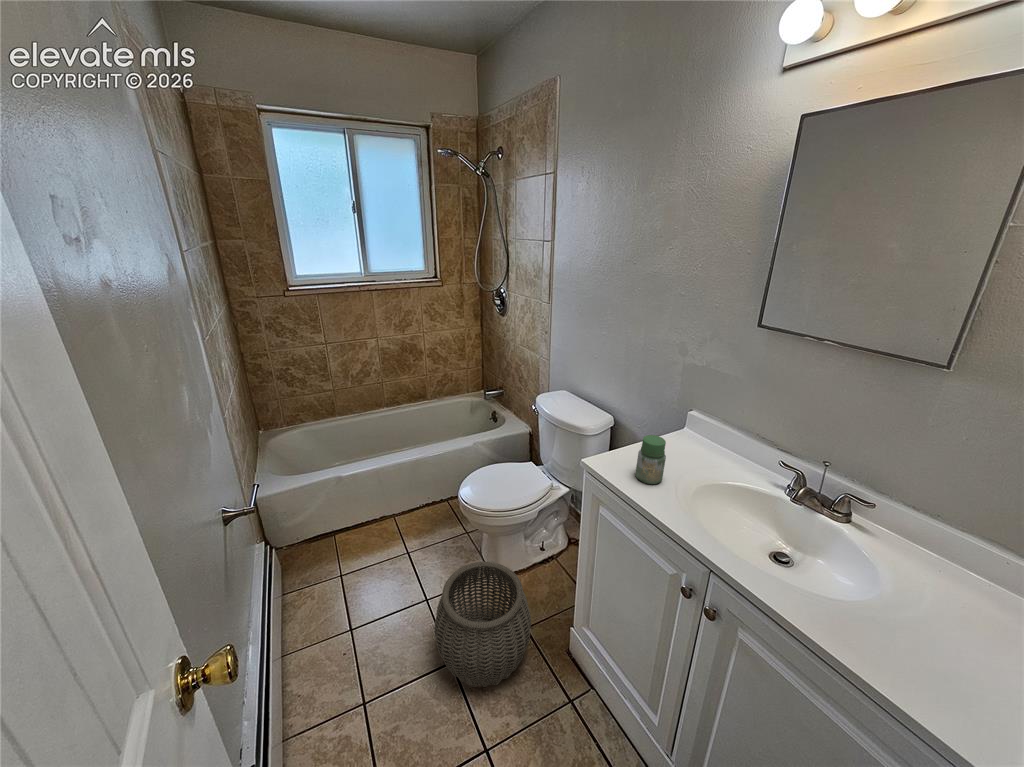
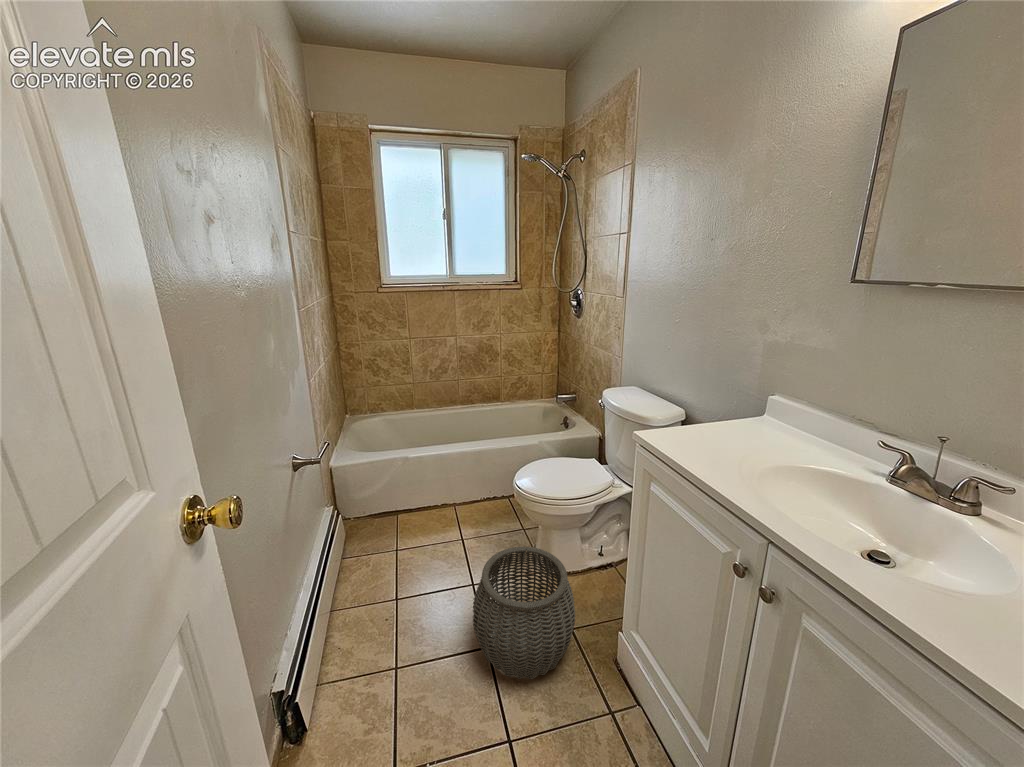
jar: present [635,435,666,484] -> none [693,402,729,457]

